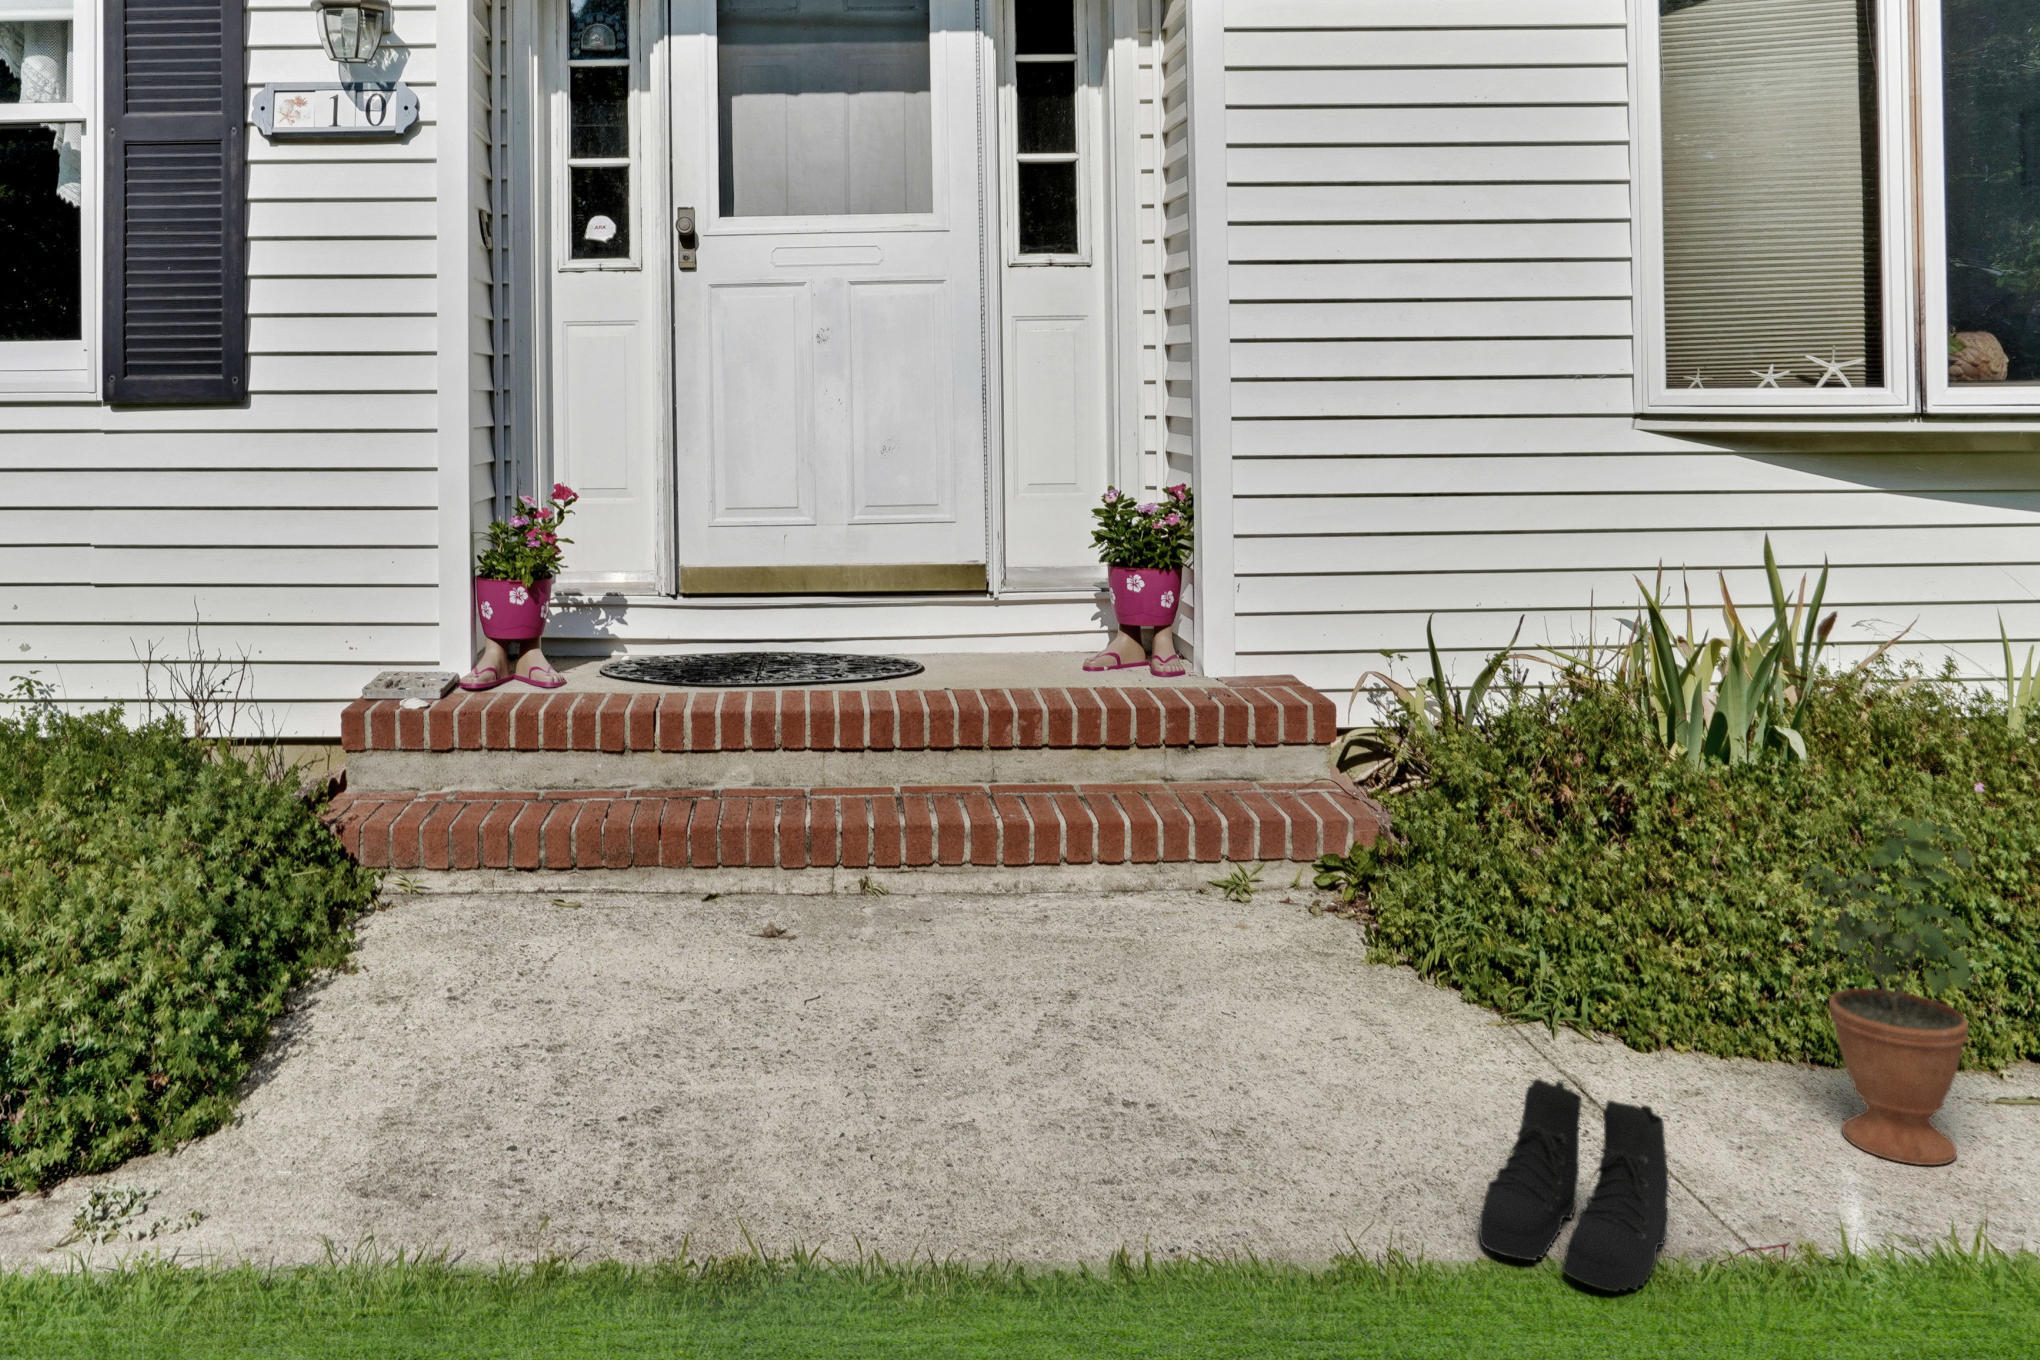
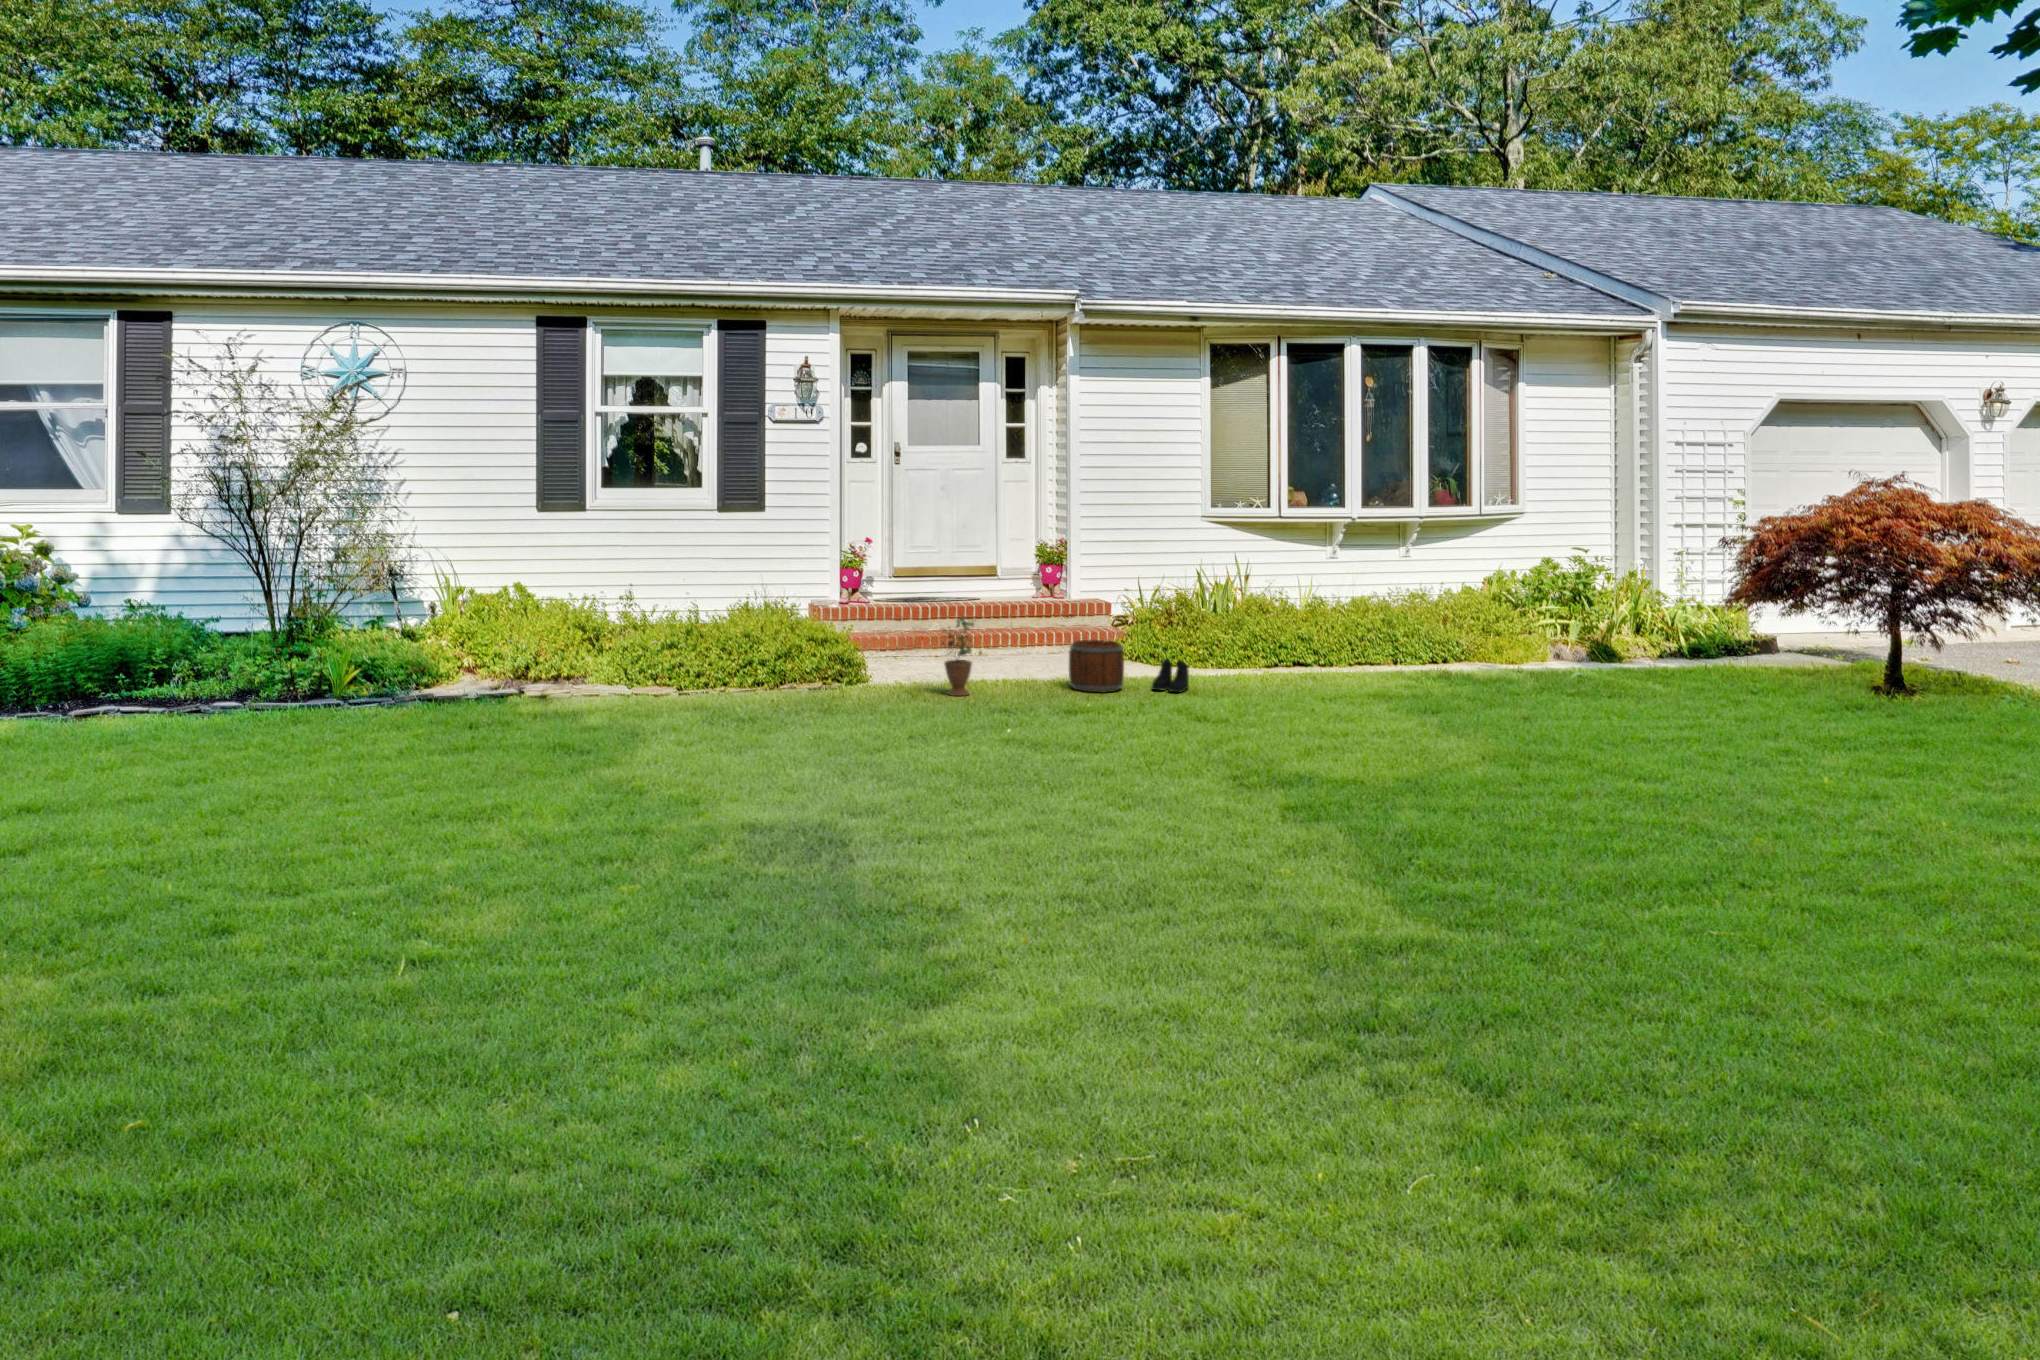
potted plant: present [1801,802,1973,1165] -> present [943,617,974,696]
bucket: none [1085,955,1342,1261] -> present [1069,640,1124,692]

